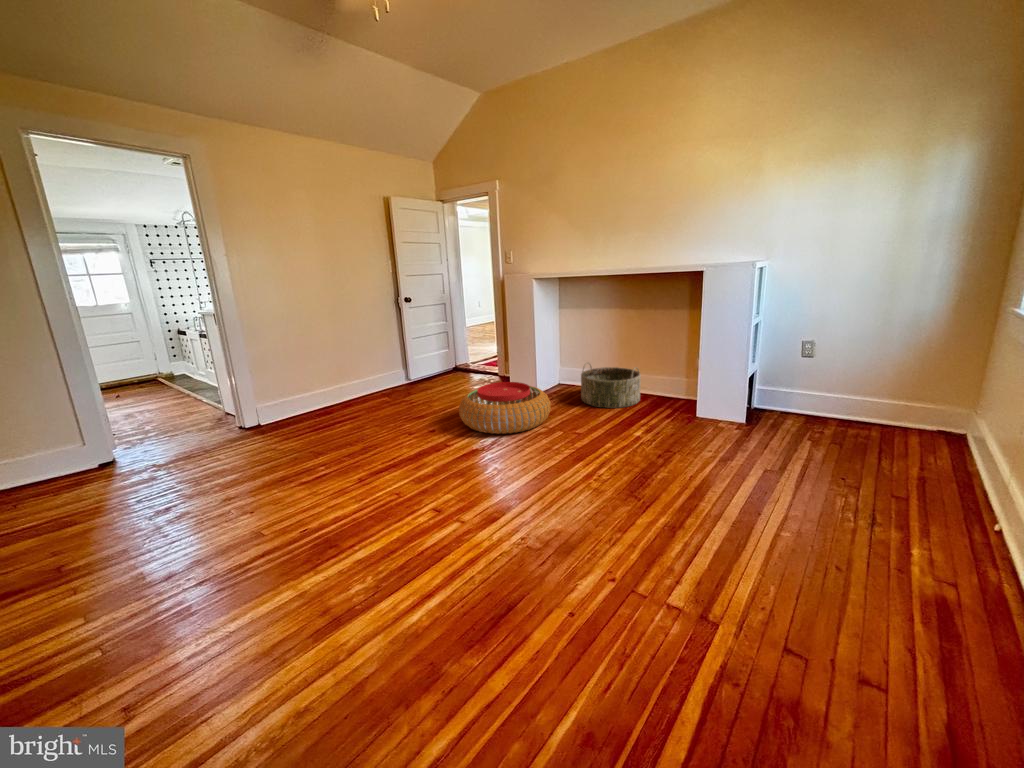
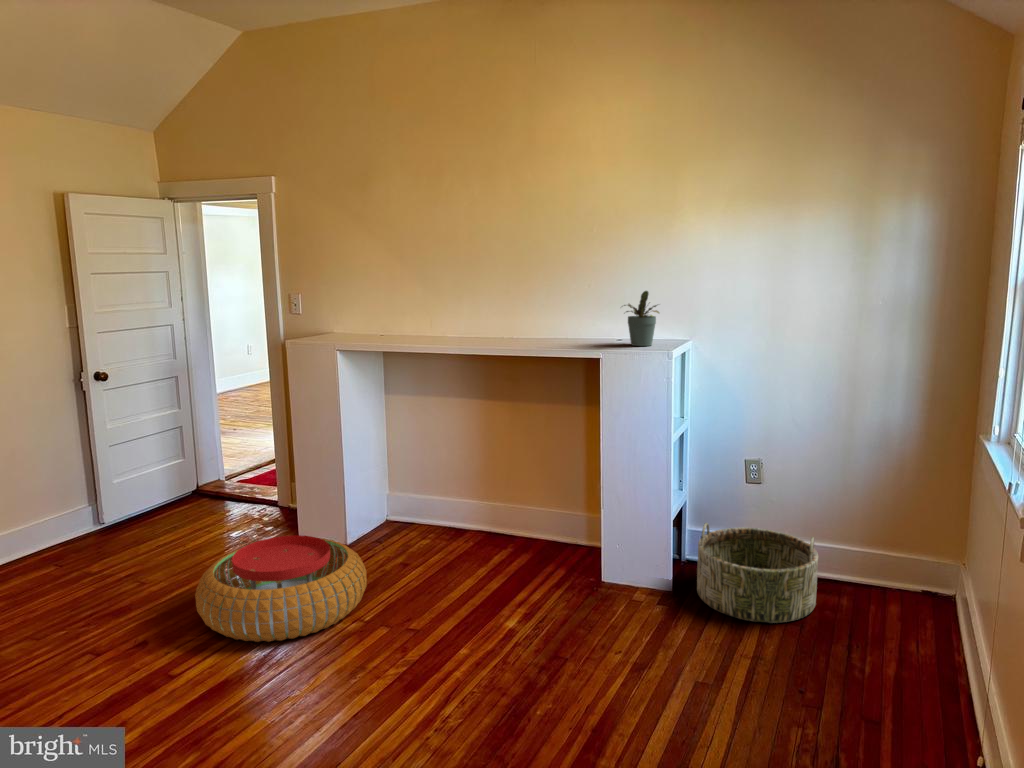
potted plant: none [718,224,749,263] -> present [624,291,659,346]
basket: present [581,363,641,408] -> present [697,523,818,623]

